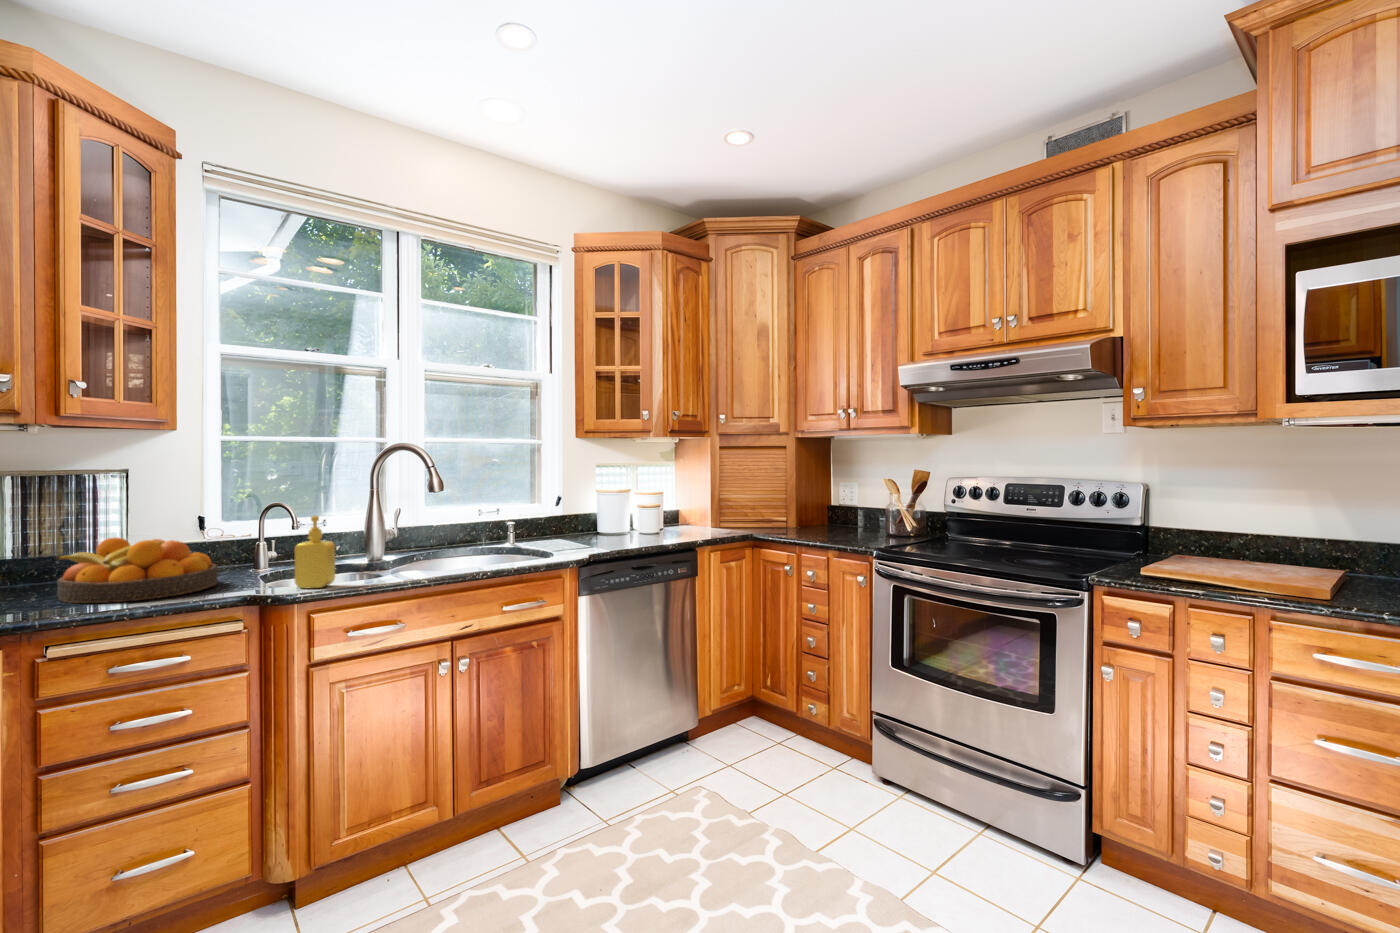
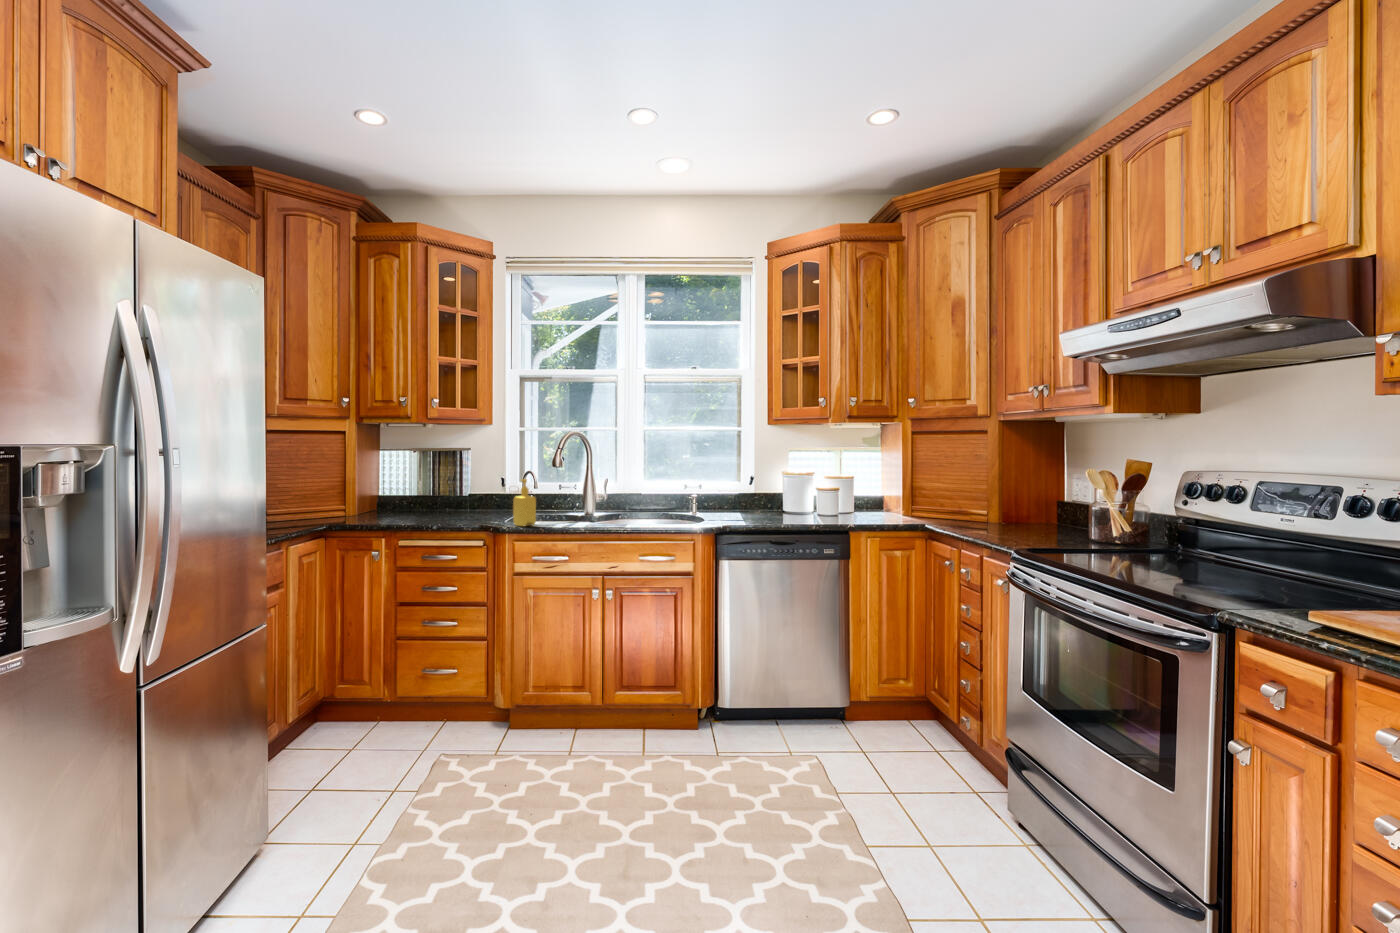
fruit bowl: present [56,538,218,603] -> none [417,487,492,522]

